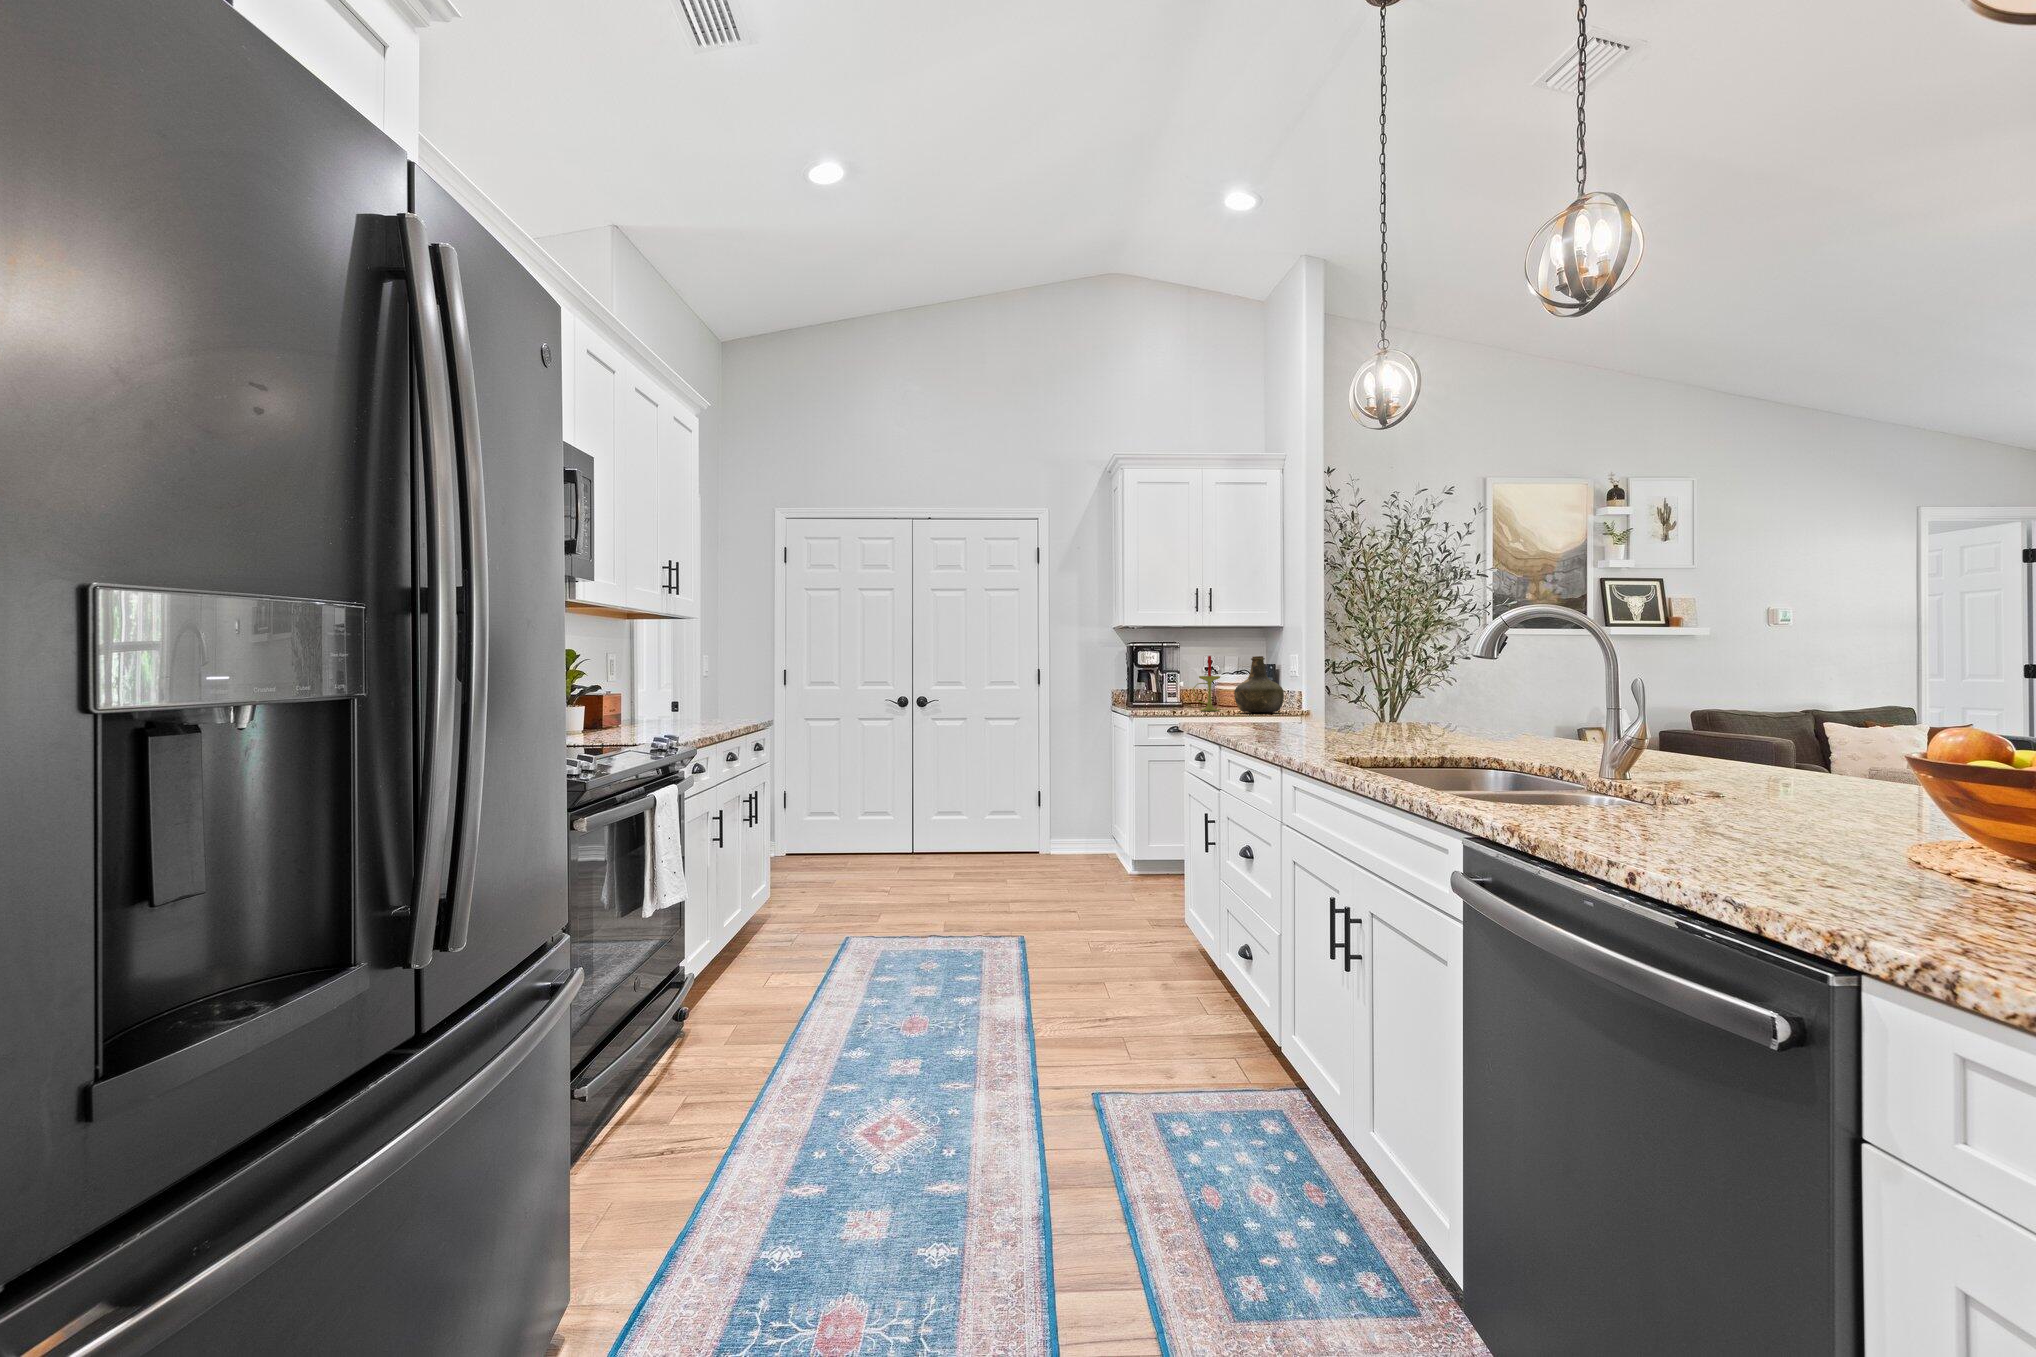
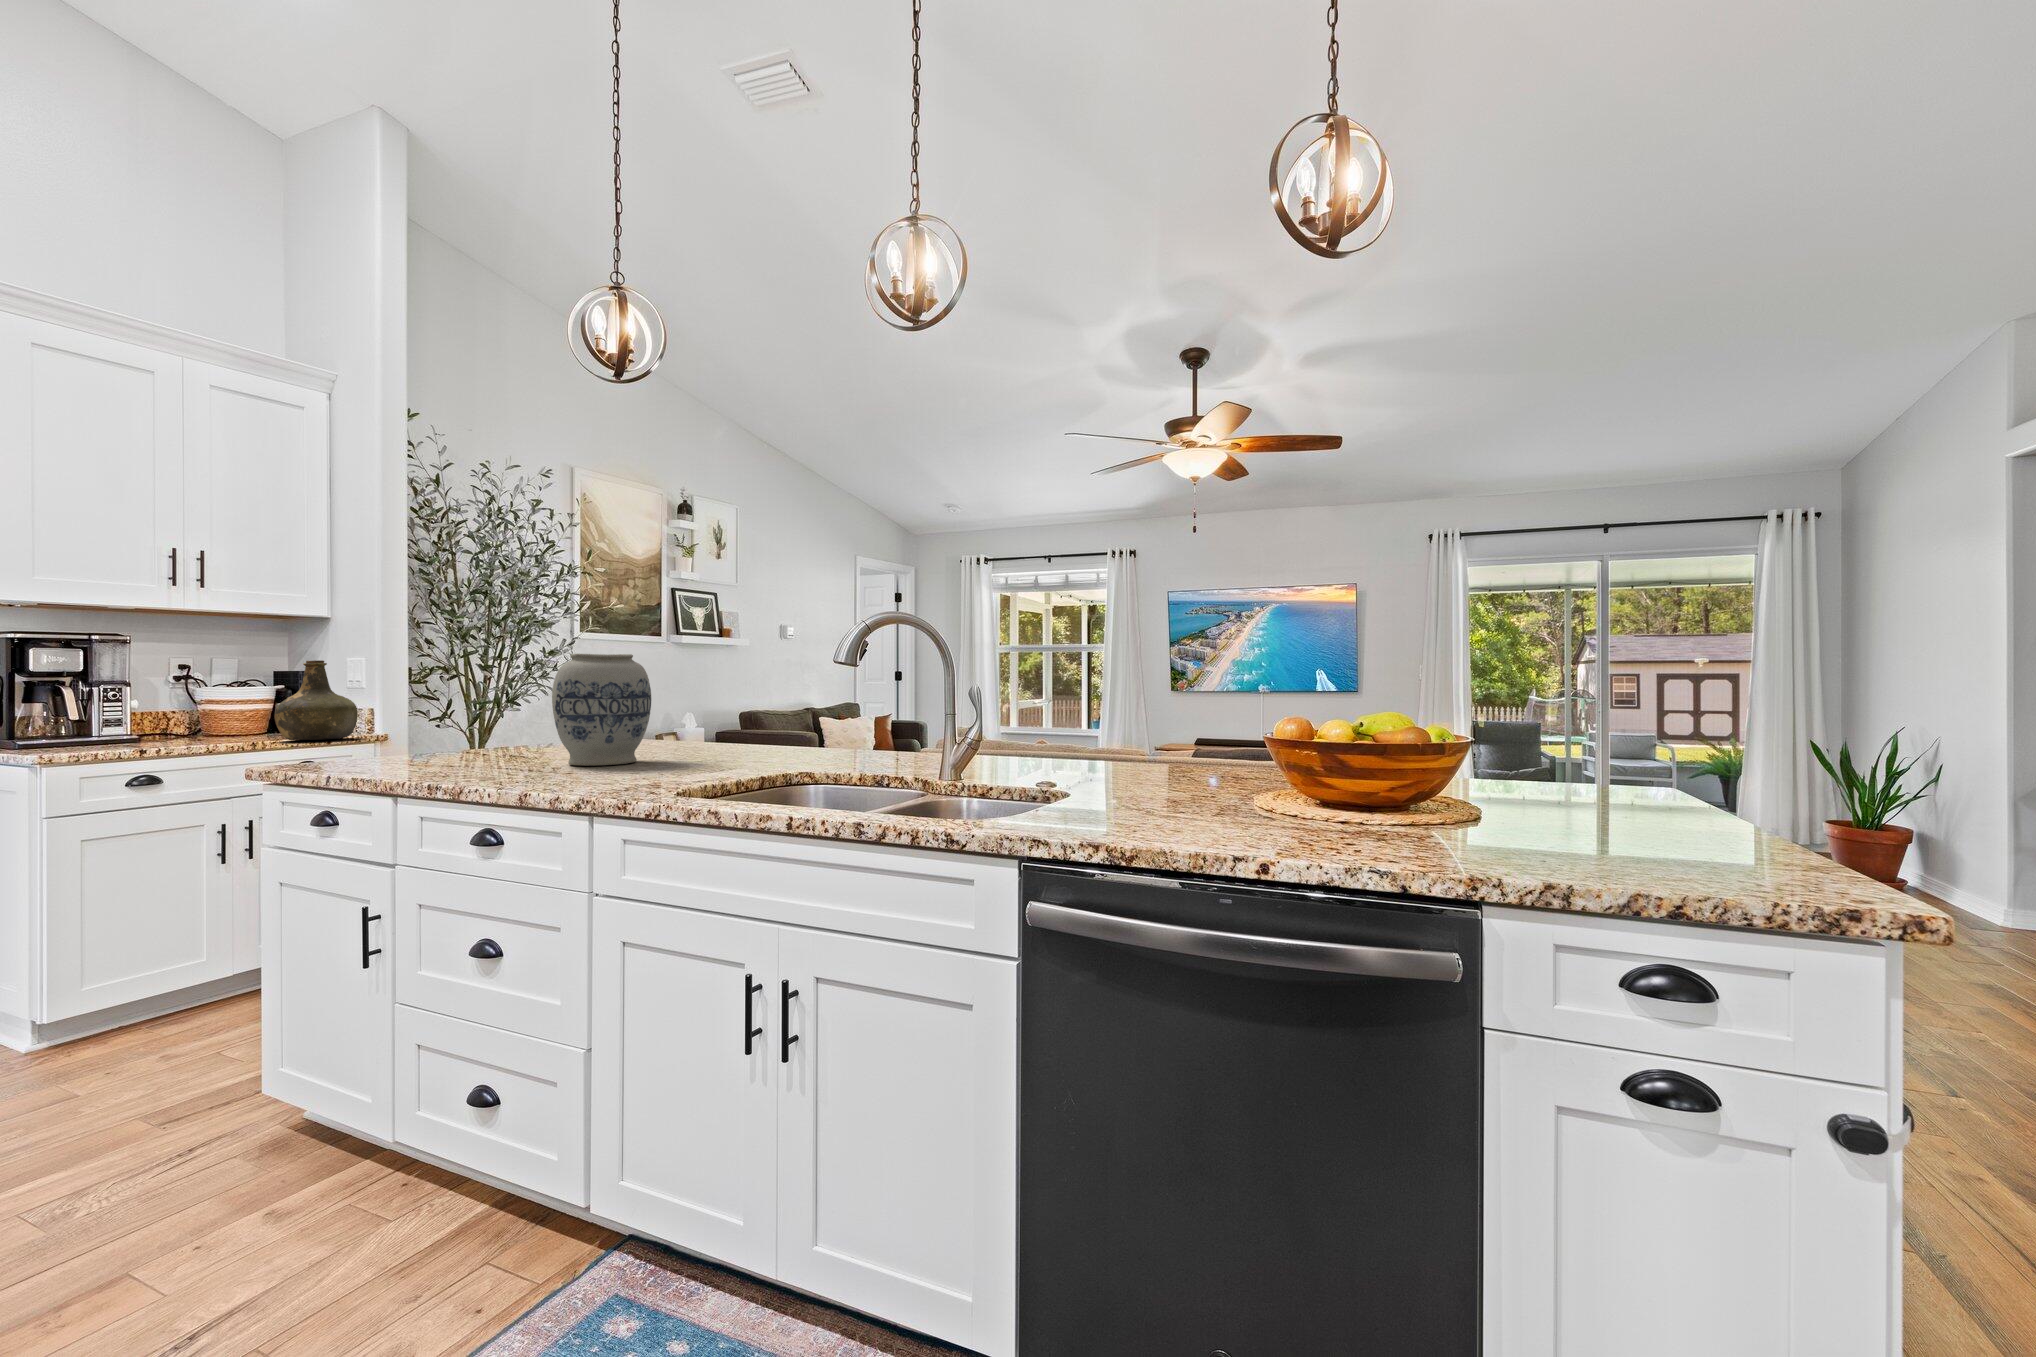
vase: none [1327,647,1408,739] -> present [552,653,651,766]
candle: present [1193,656,1220,711] -> none [183,656,236,742]

